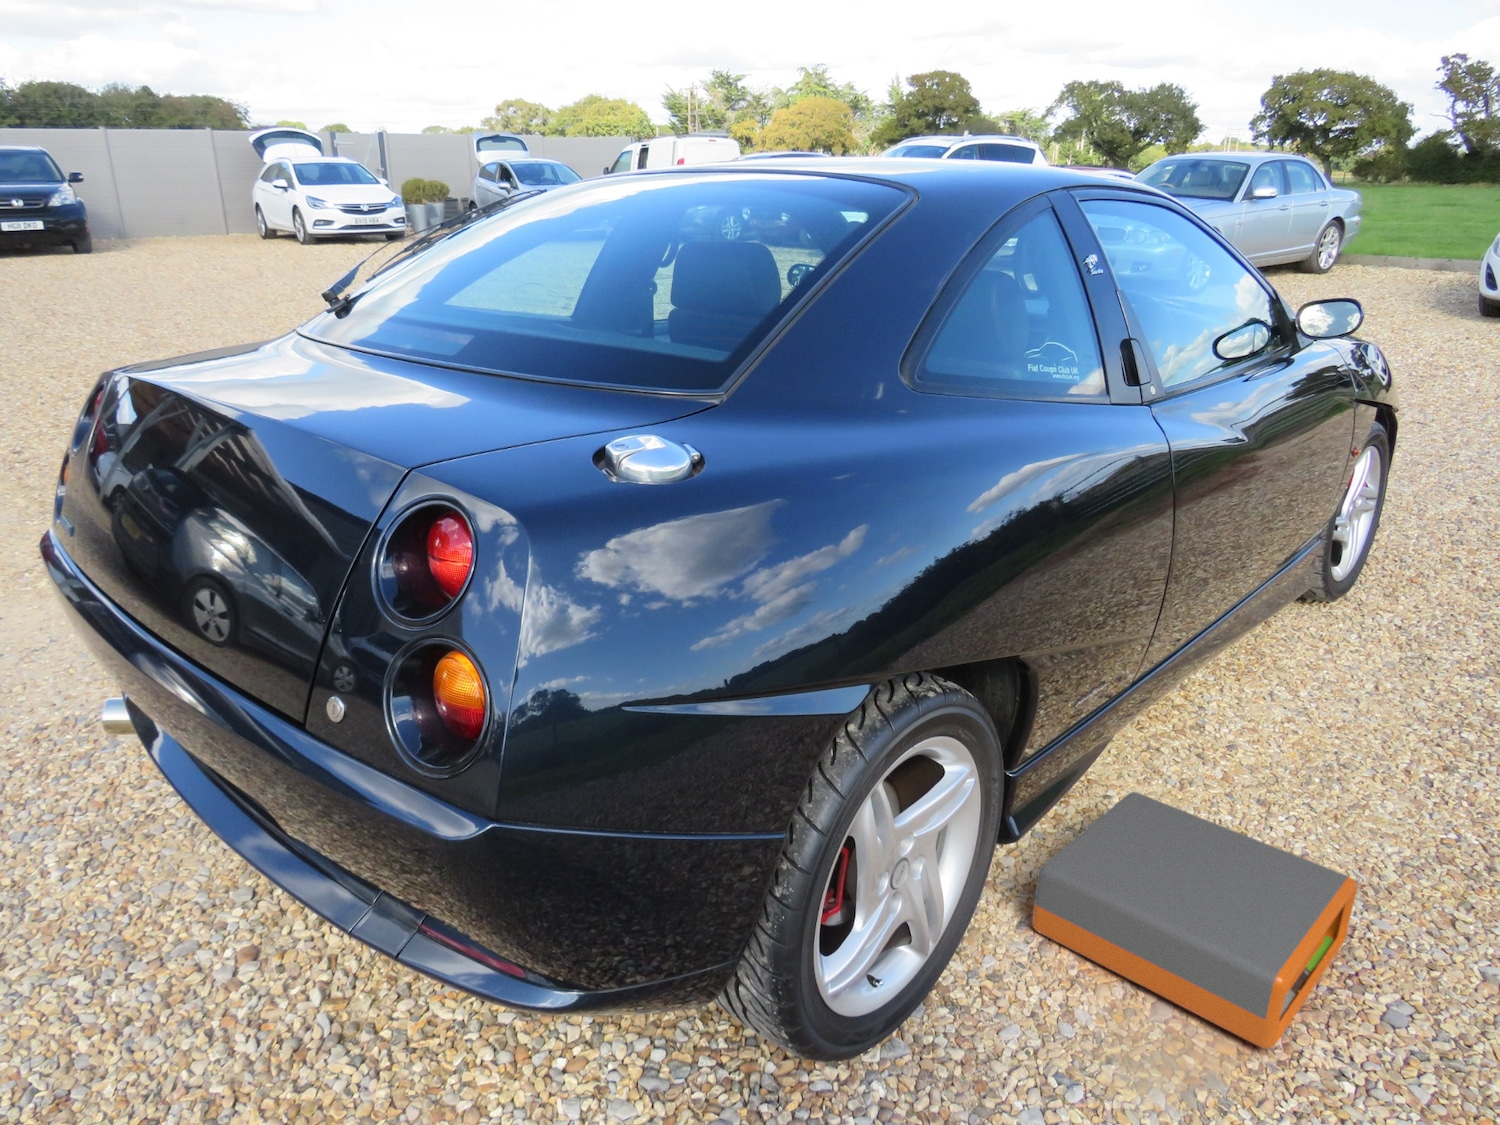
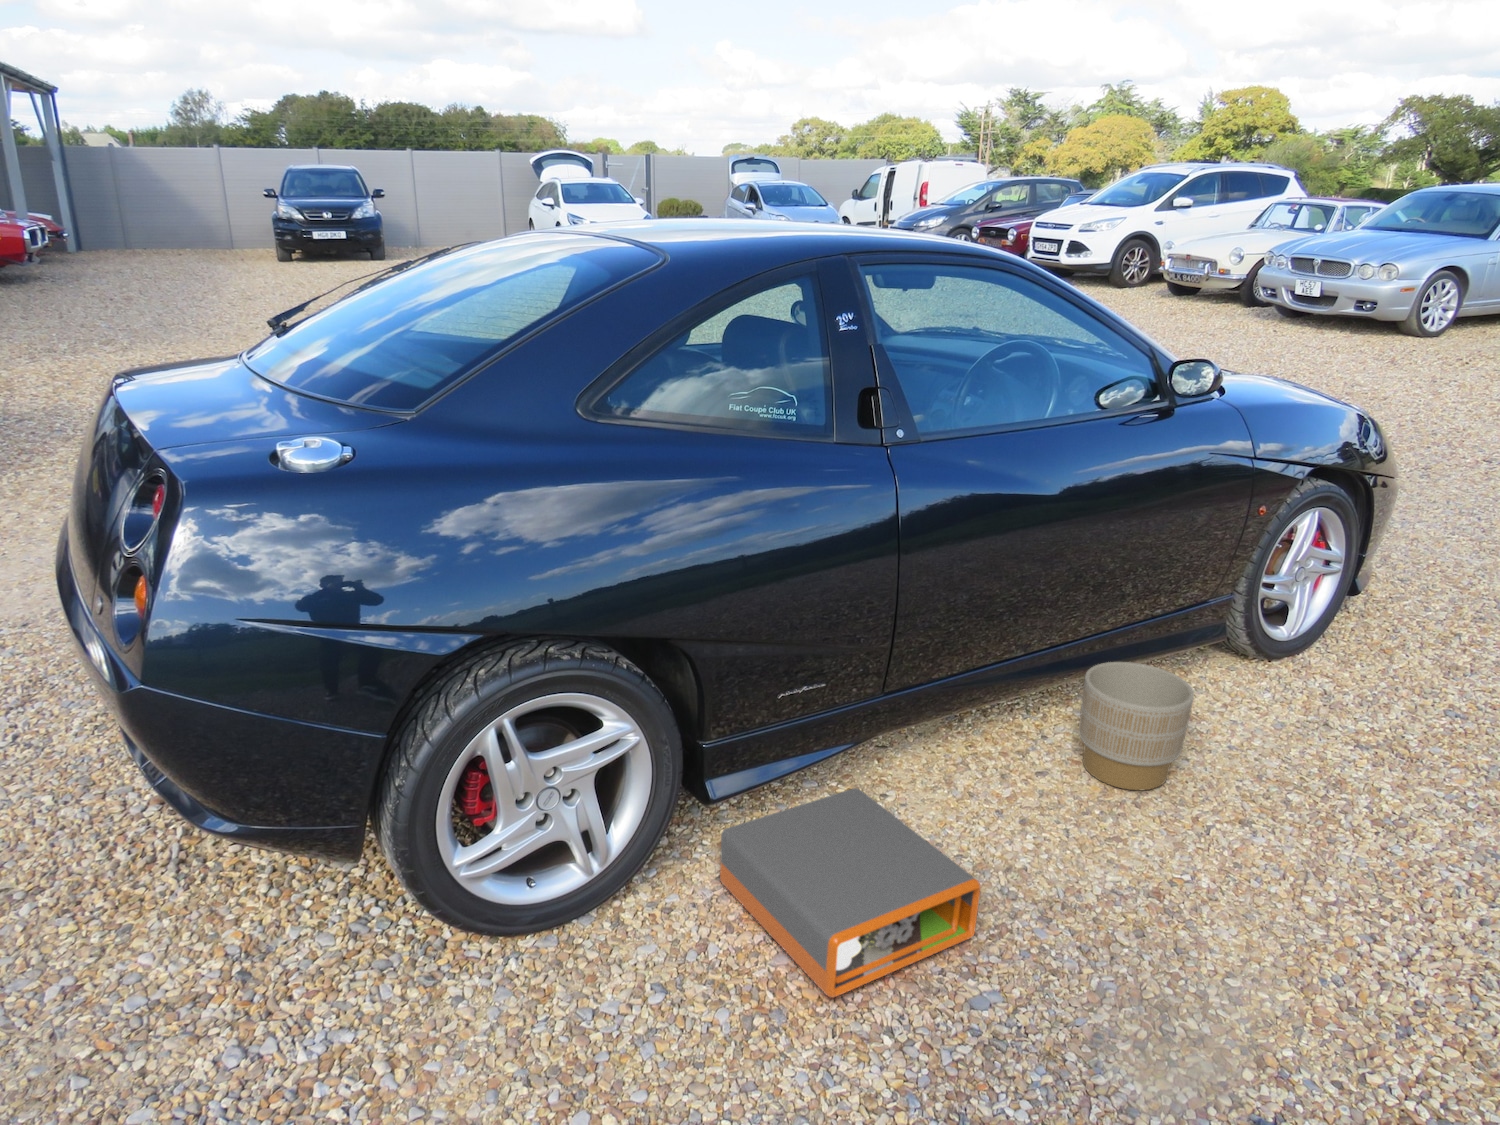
planter: none [1267,614,1402,750] -> present [1079,662,1194,790]

